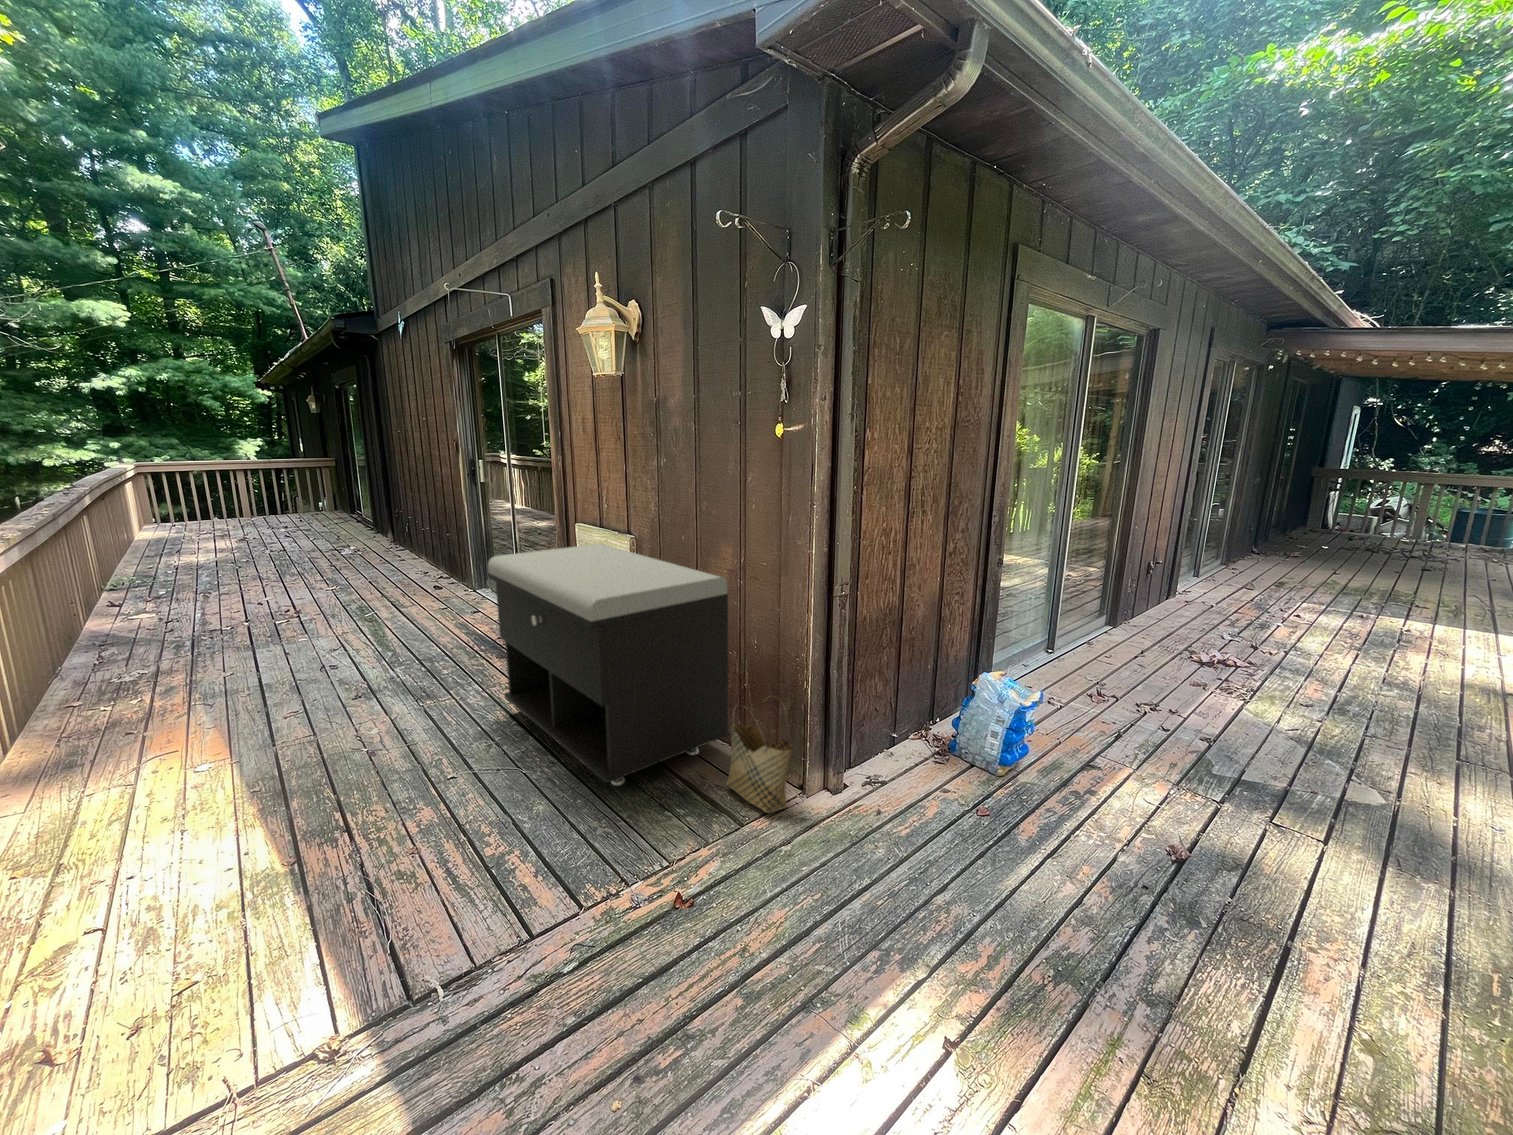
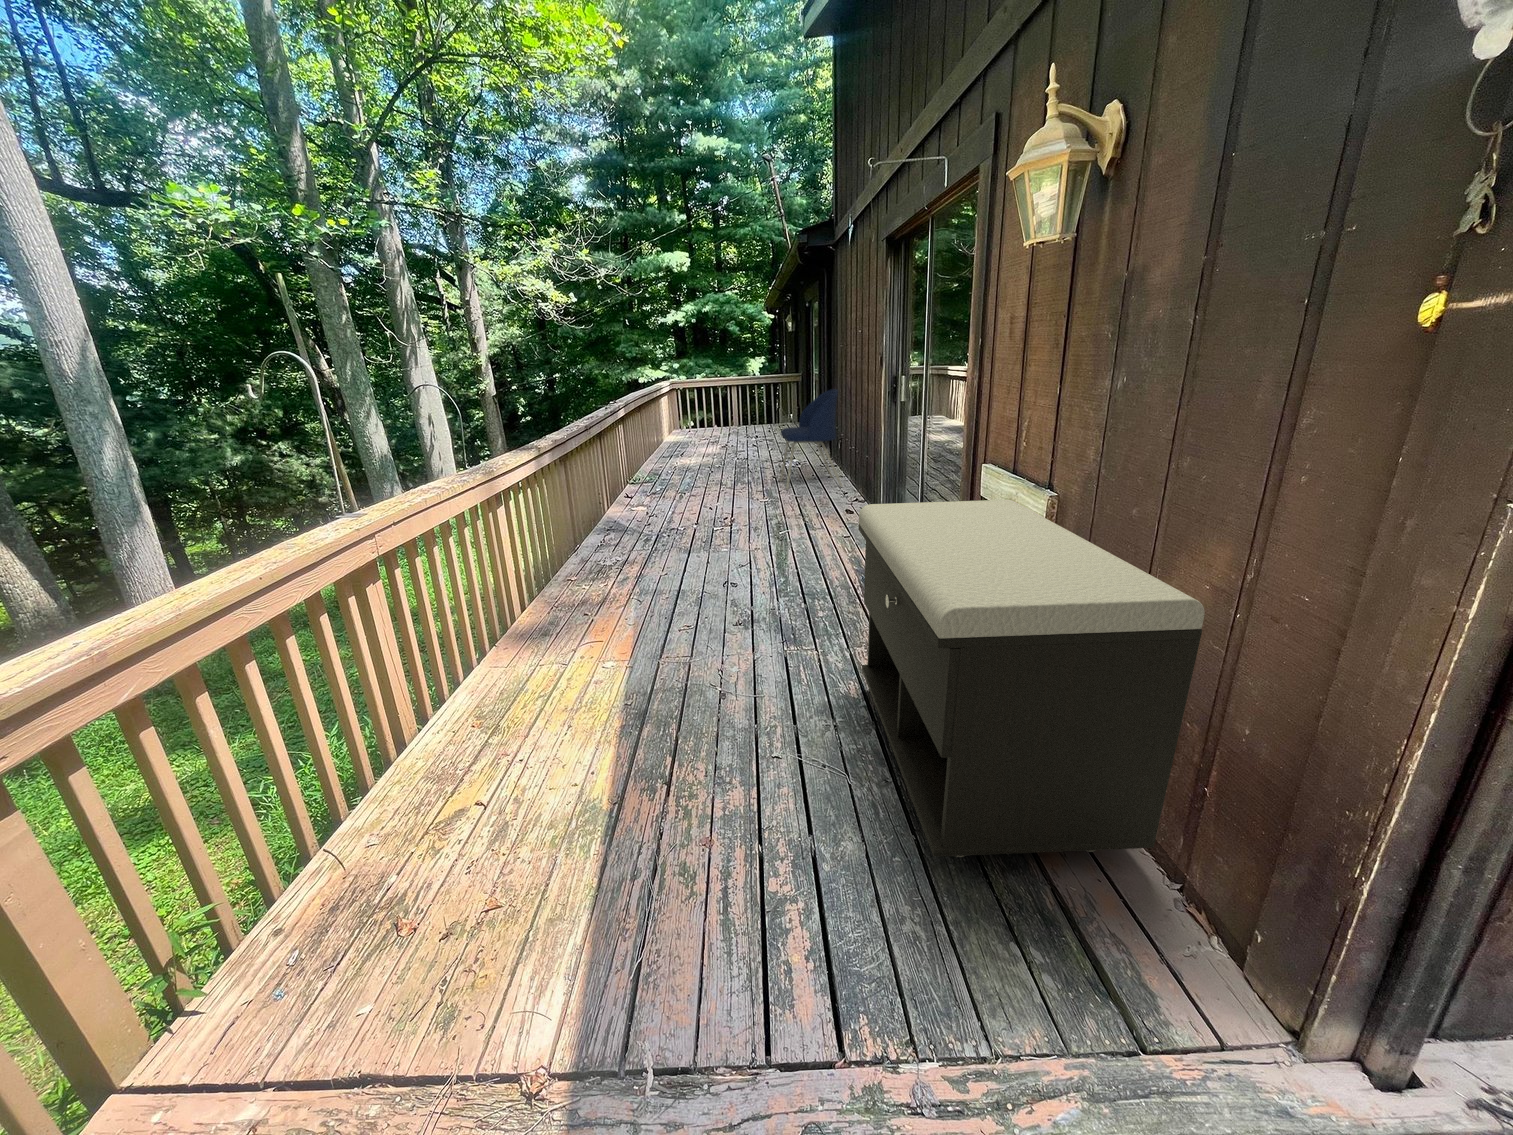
chair: none [329,471,414,576] -> present [780,389,842,490]
woven basket: present [726,695,793,813] -> none [1128,843,1288,1056]

